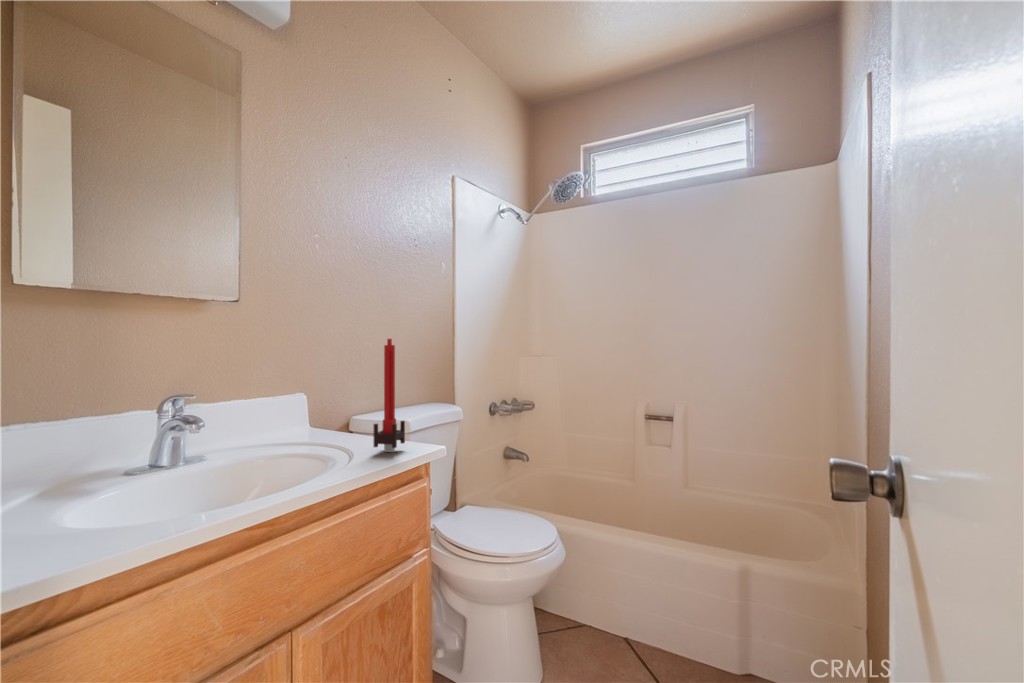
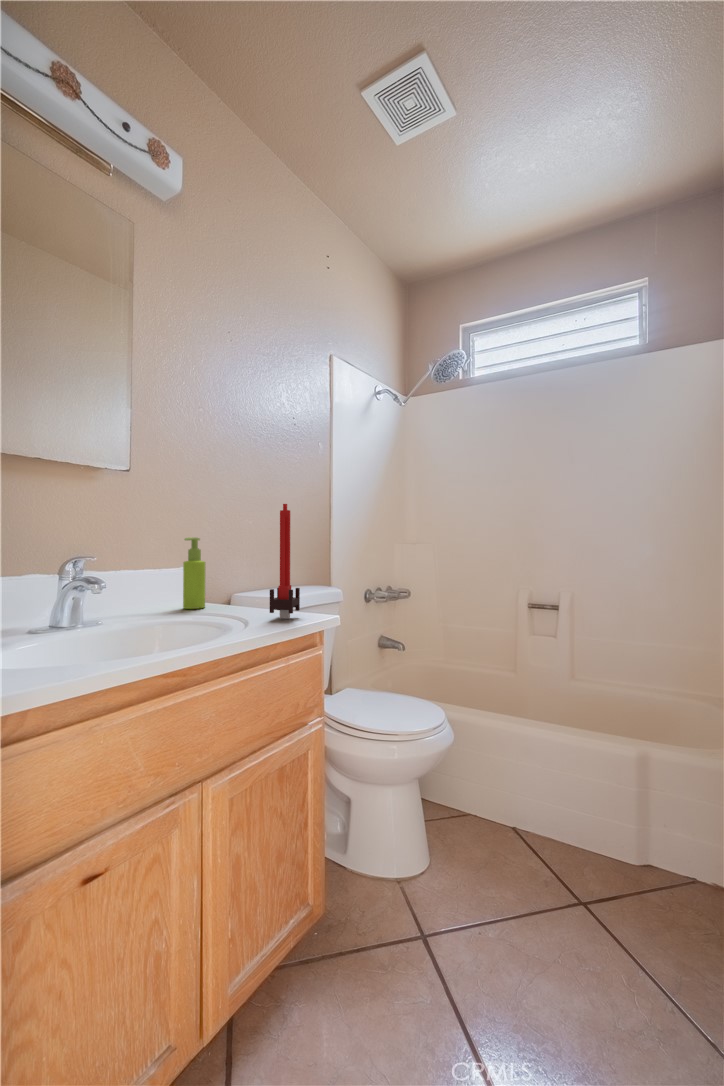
soap dispenser: none [292,368,315,439] -> present [183,537,205,609]

